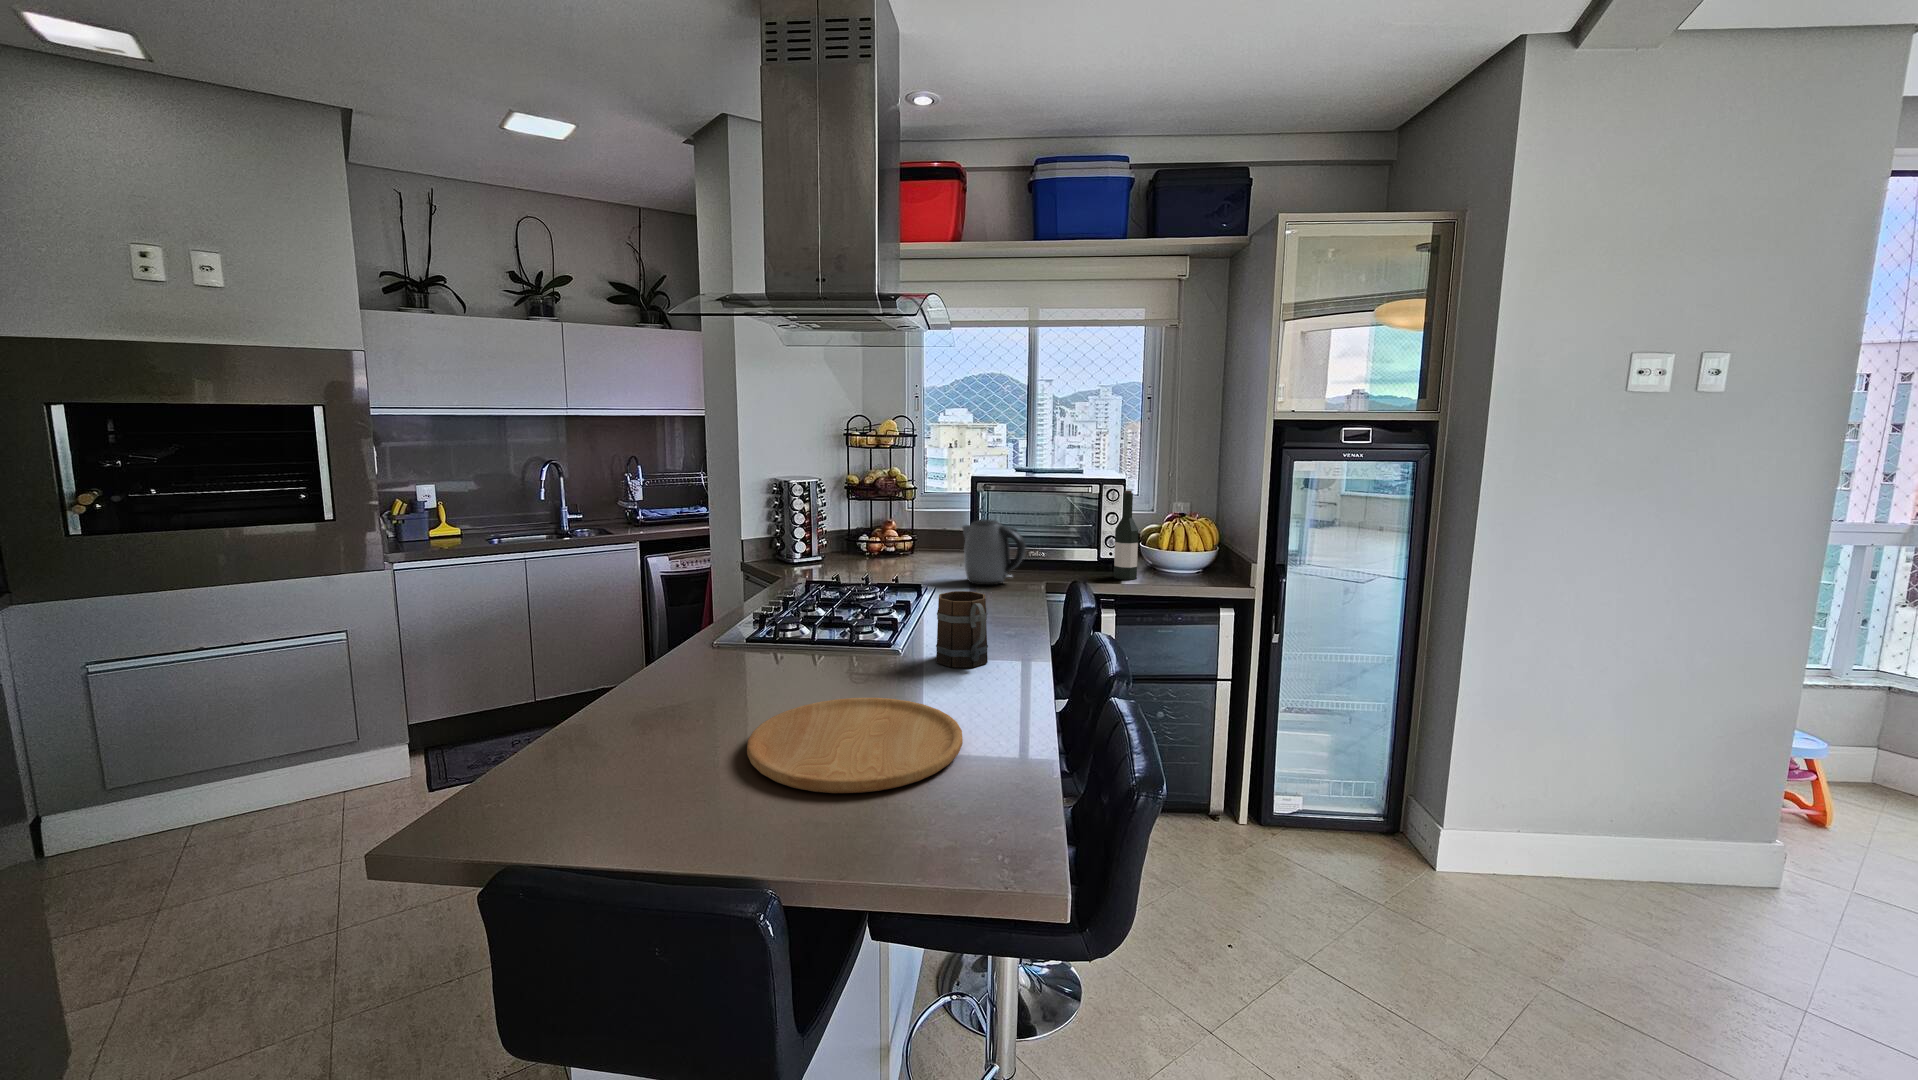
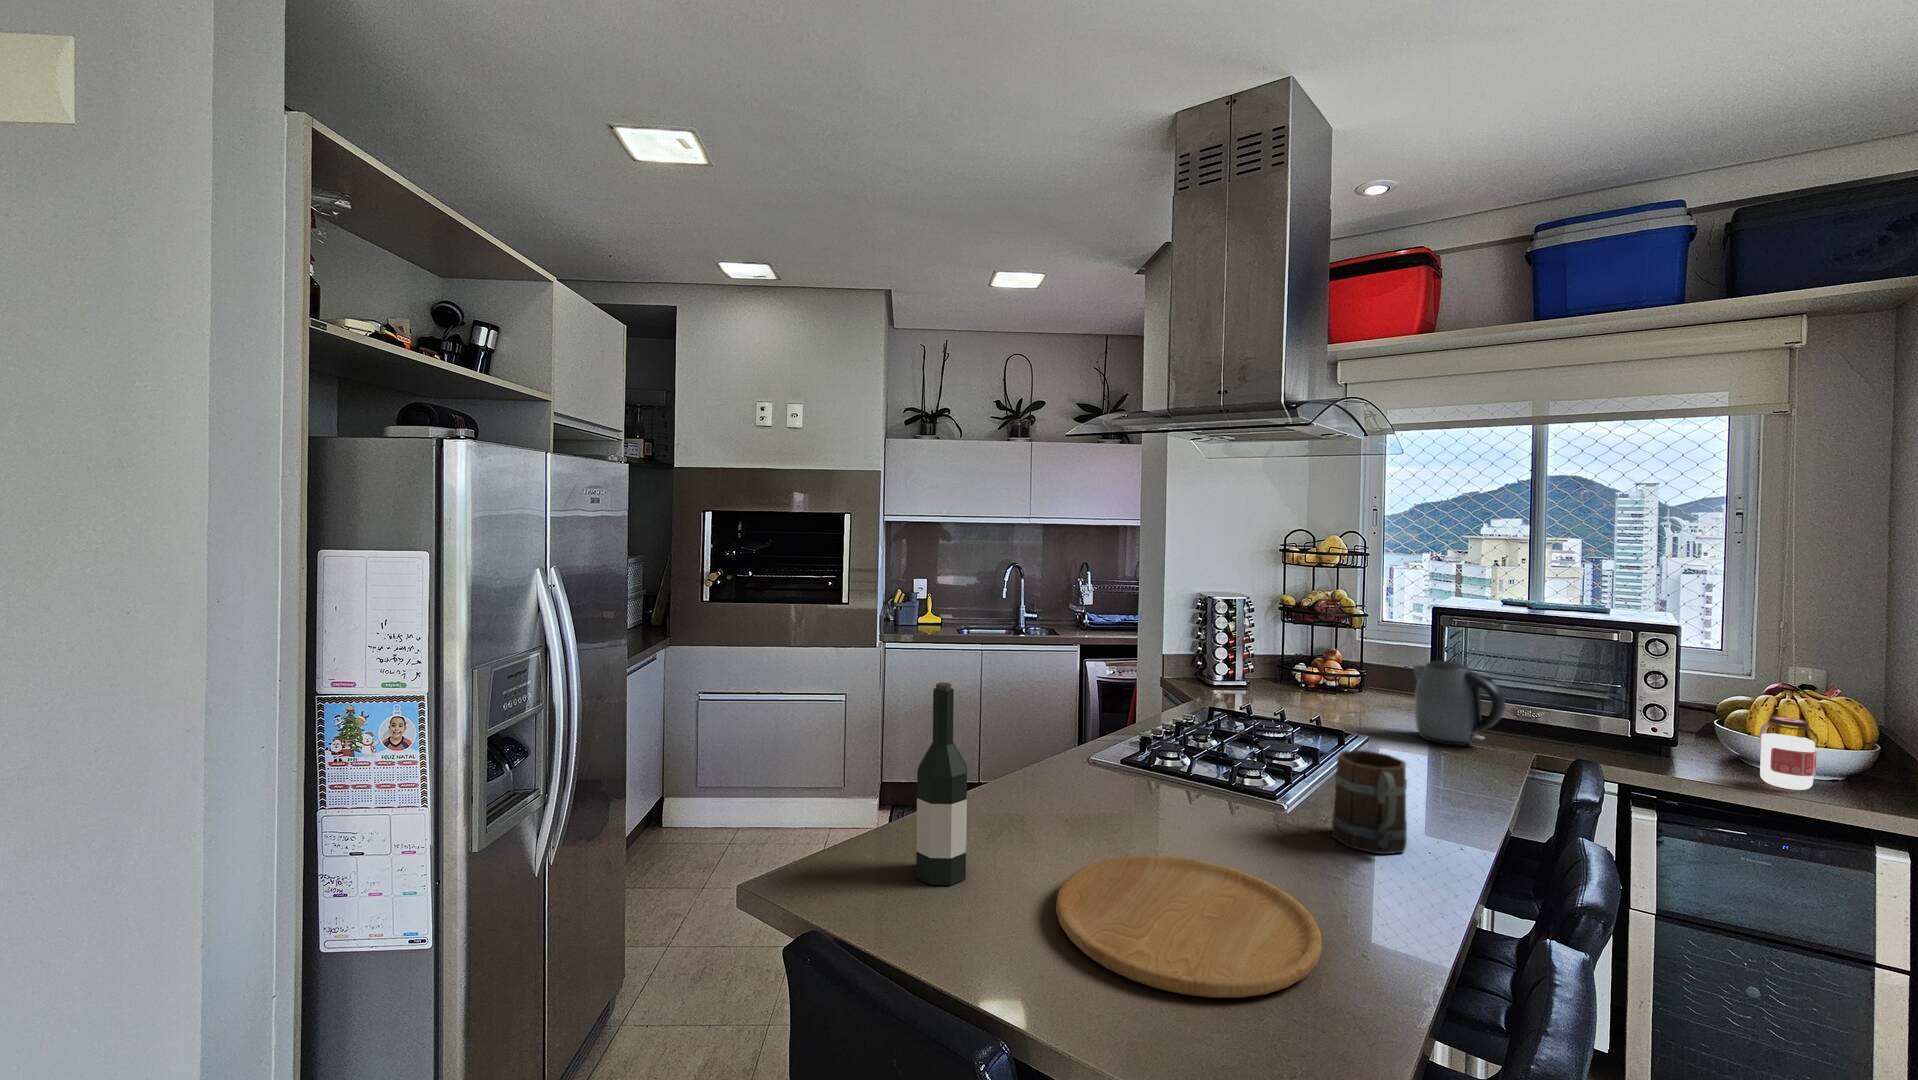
wine bottle: present [1114,490,1138,580] -> present [916,683,967,885]
jar: none [1165,535,1194,582] -> present [1759,716,1819,790]

